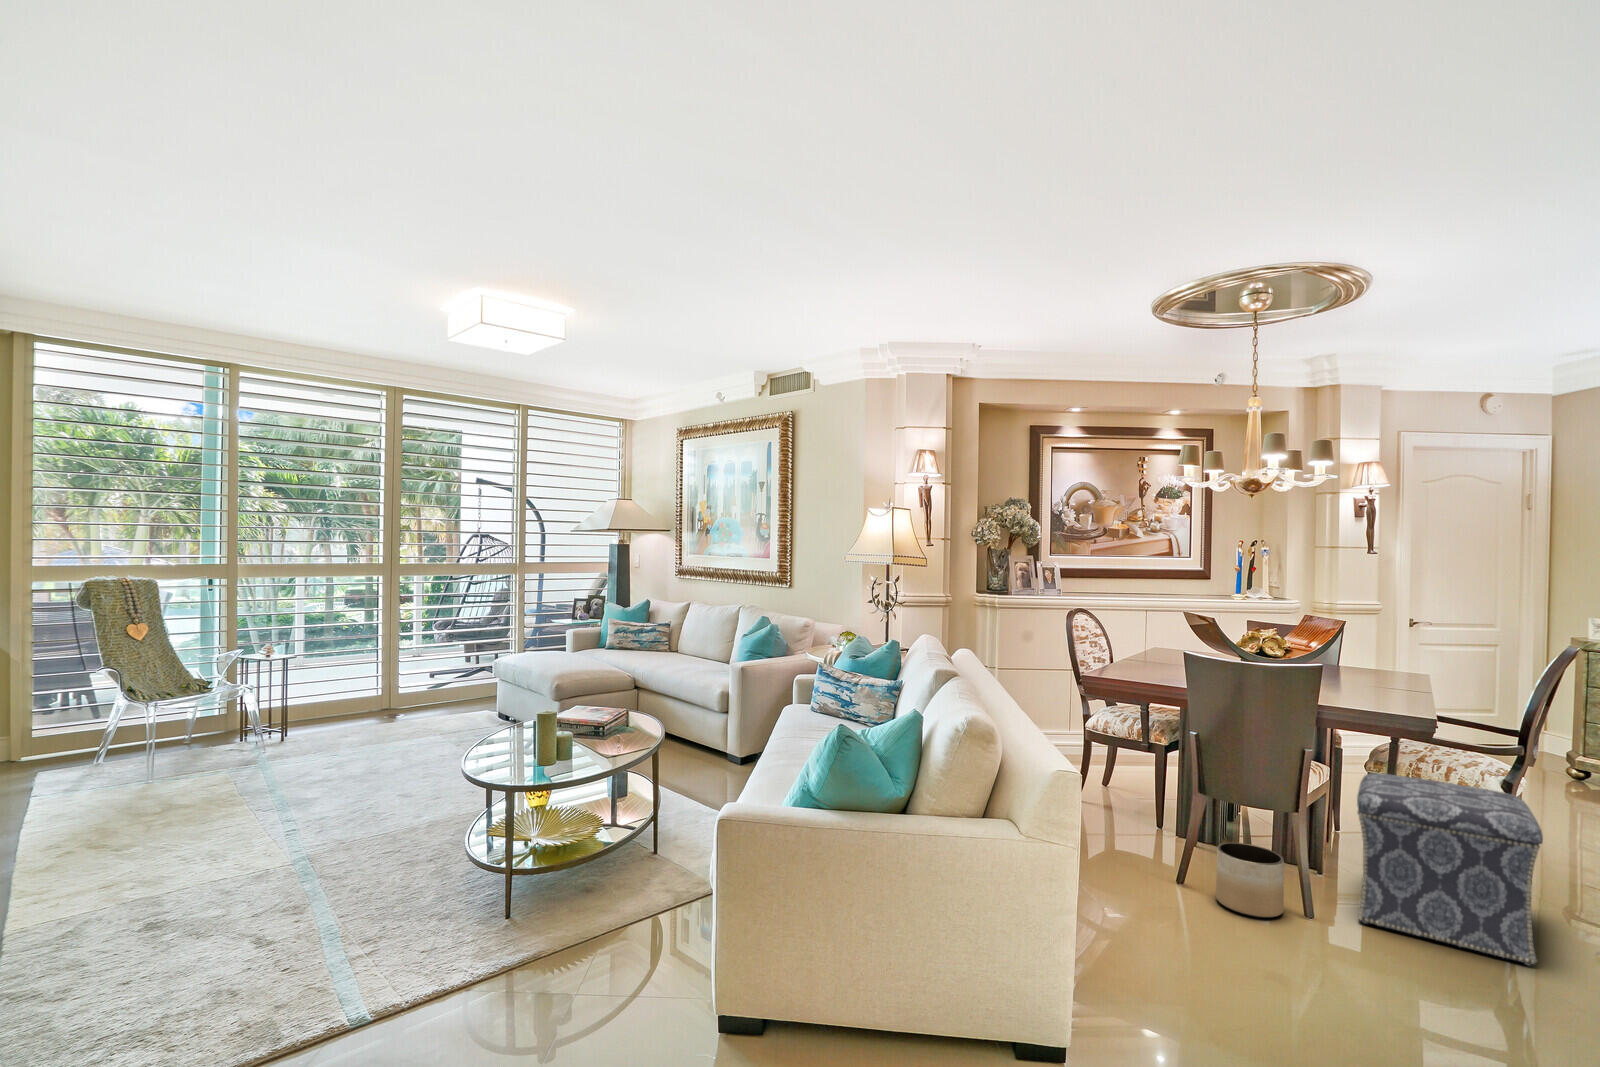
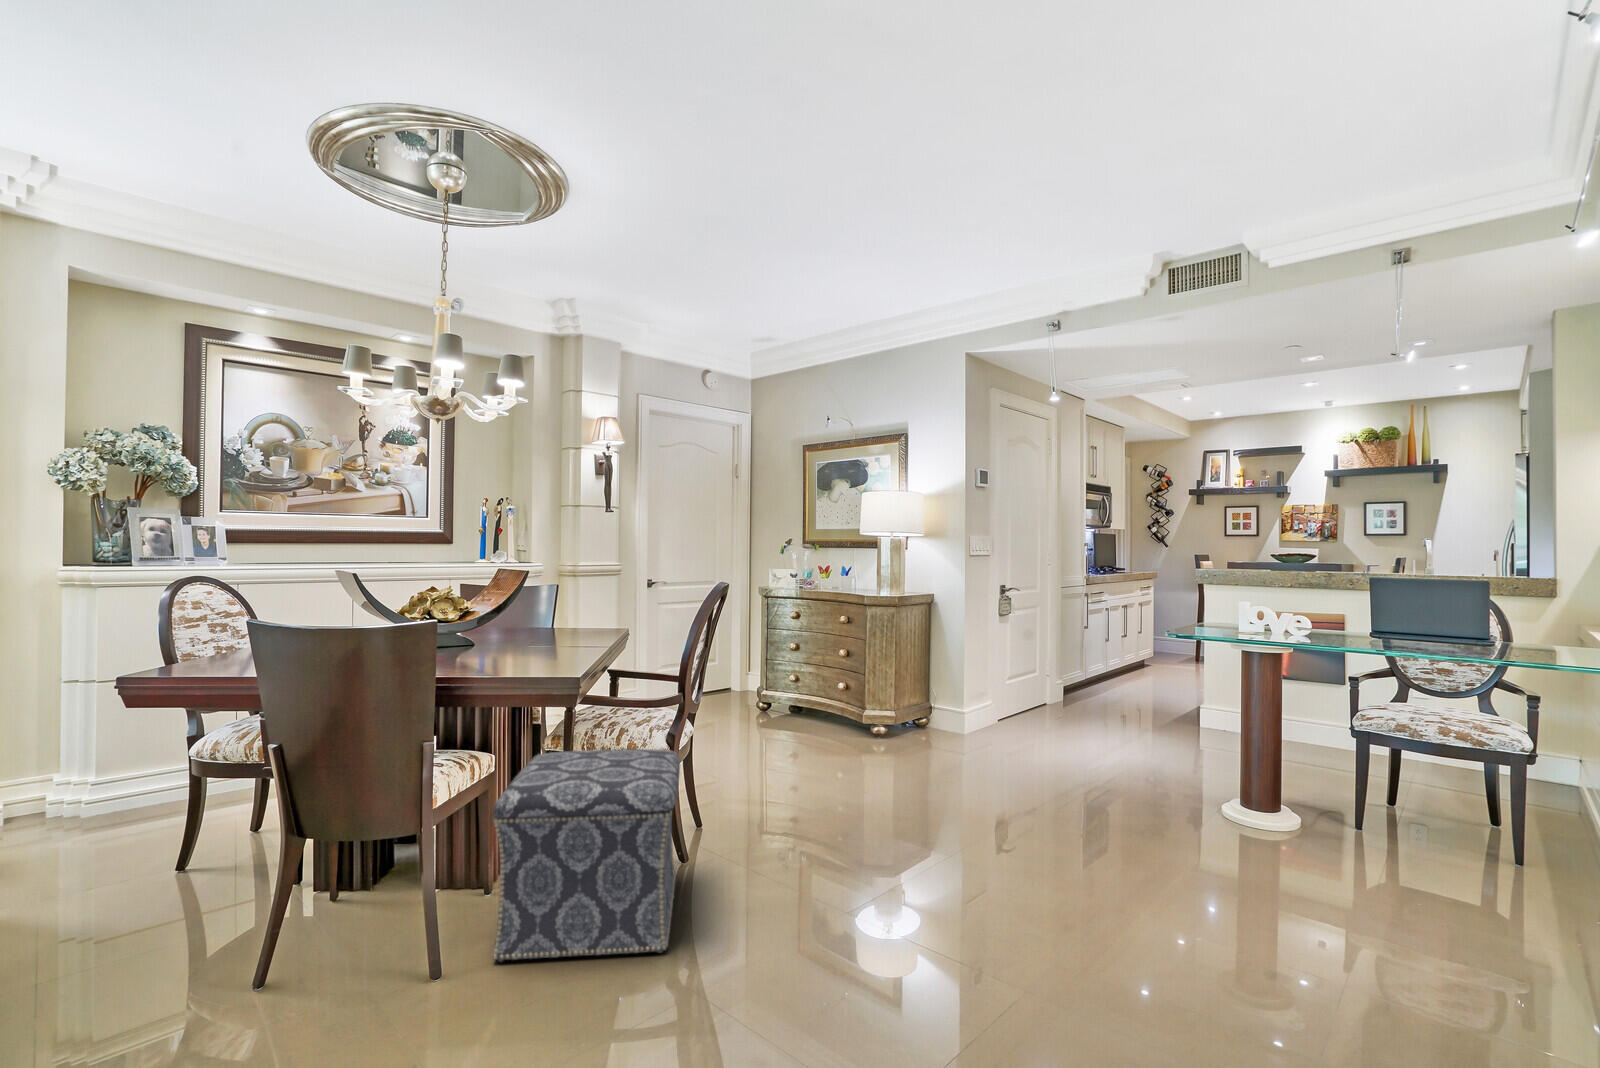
planter: present [1216,843,1284,918] -> none [293,898,395,1020]

